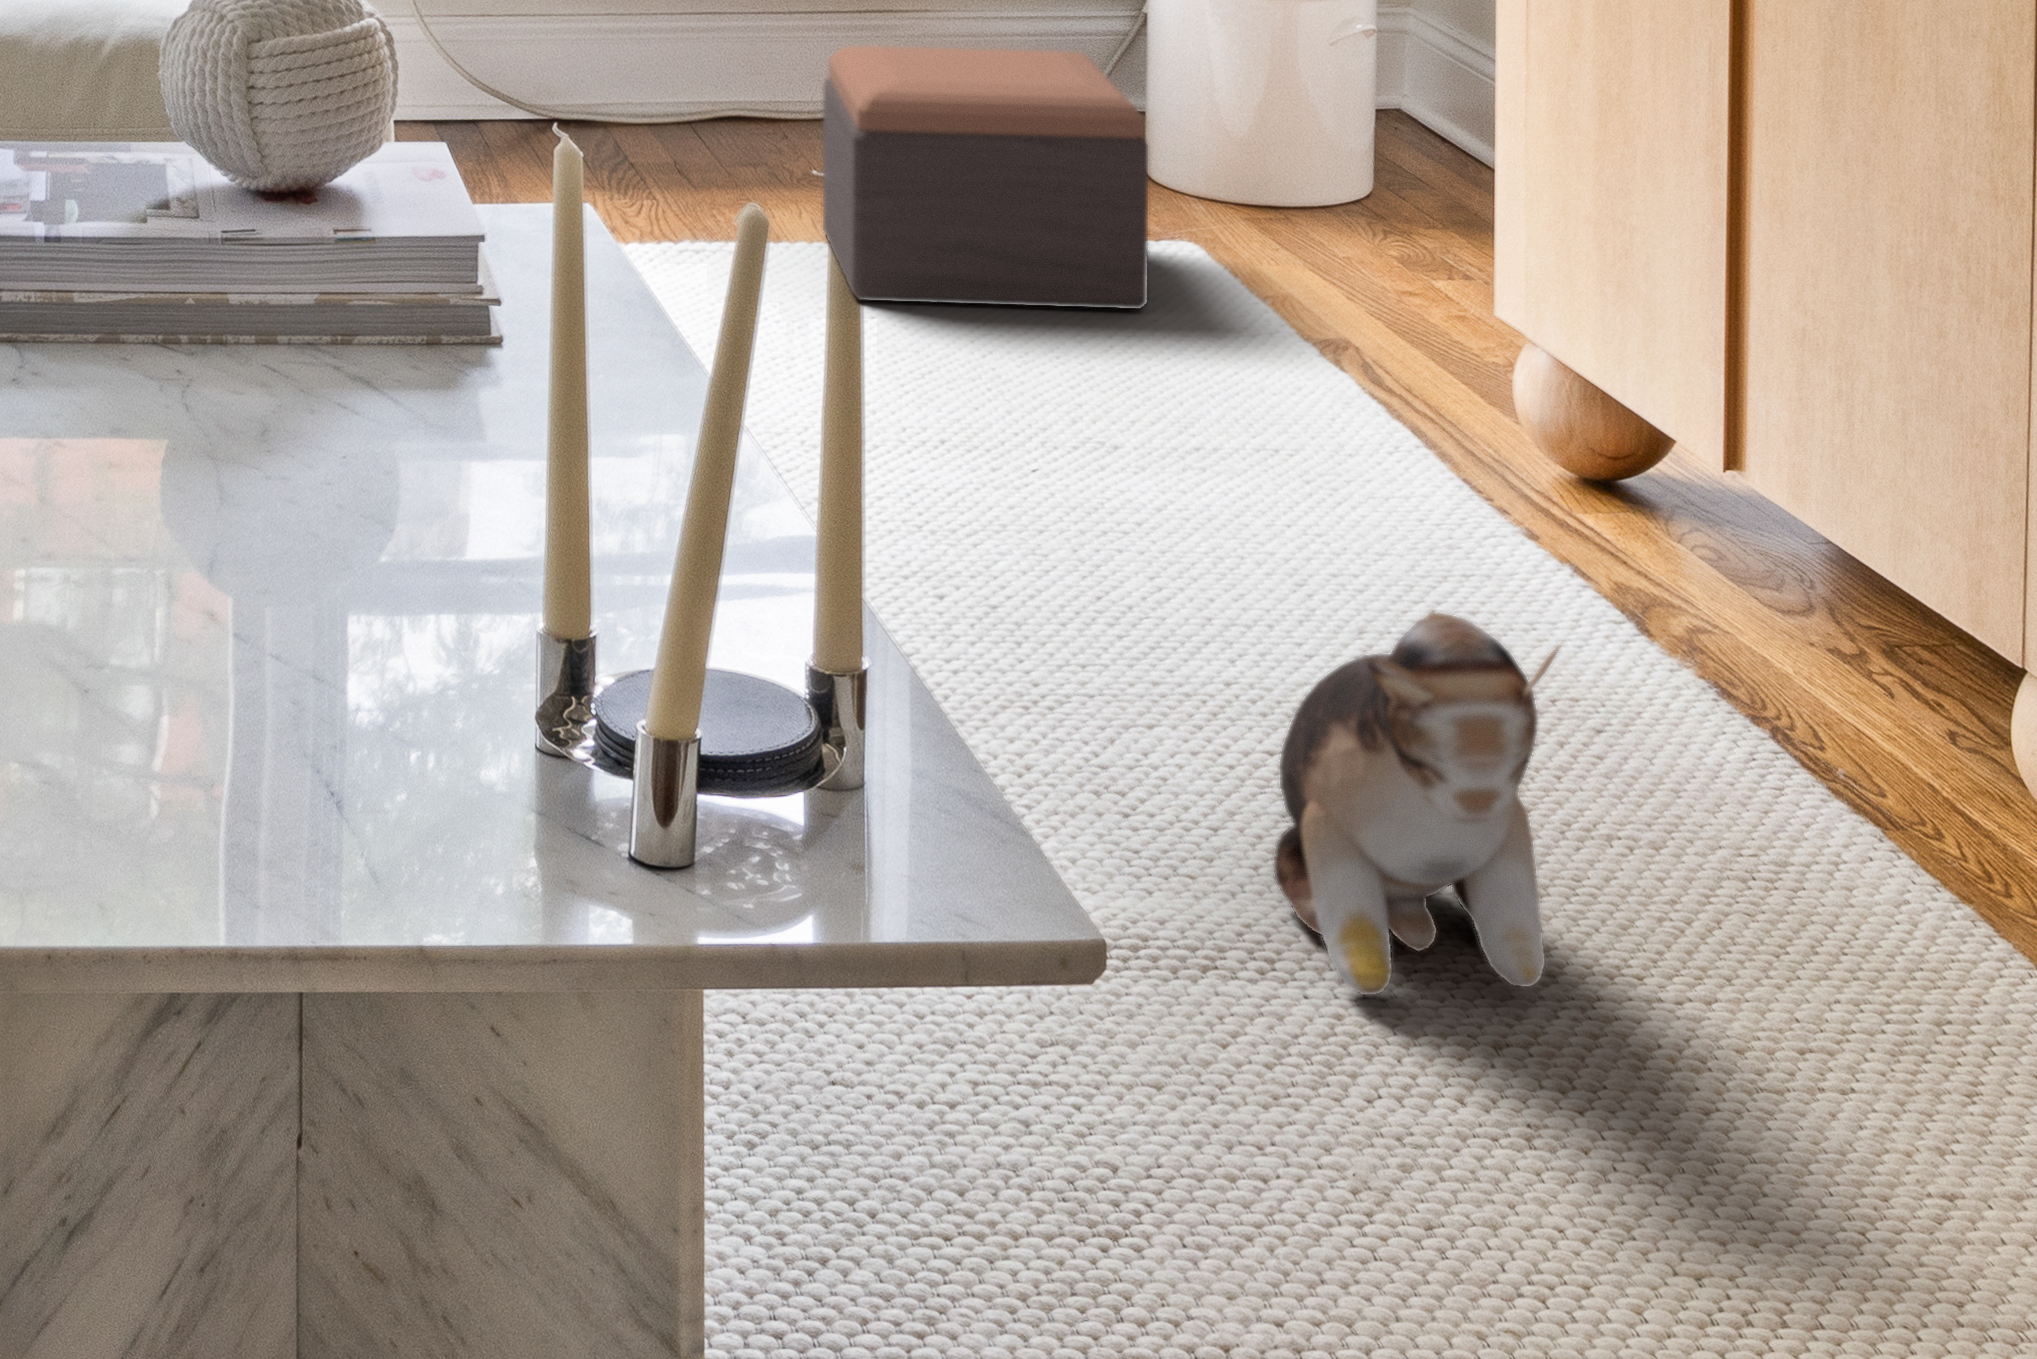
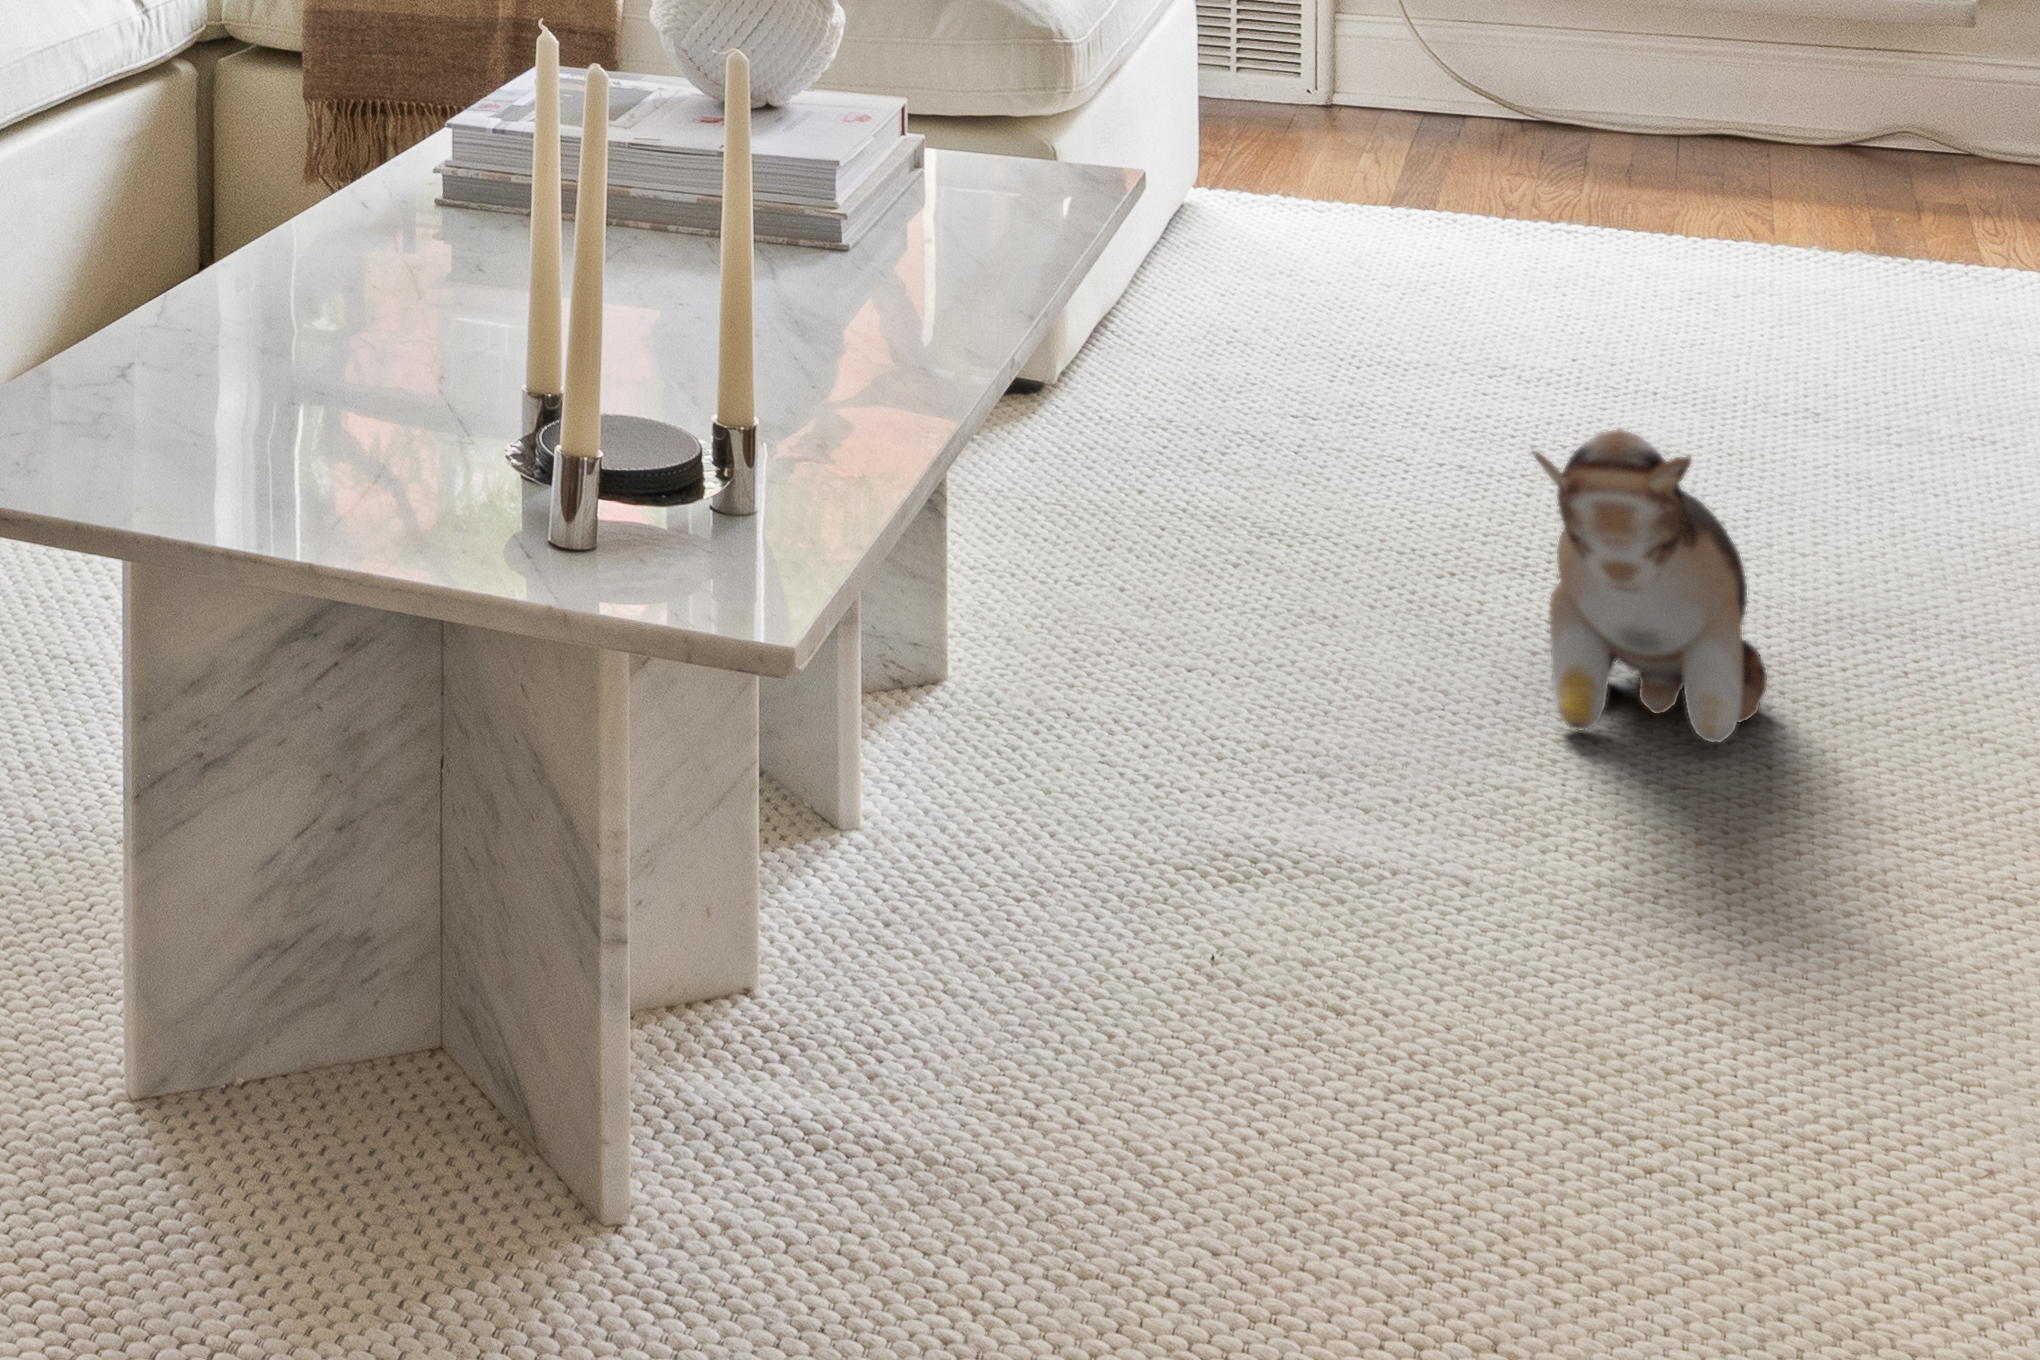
footstool: present [823,46,1148,309] -> none [1675,50,1977,298]

